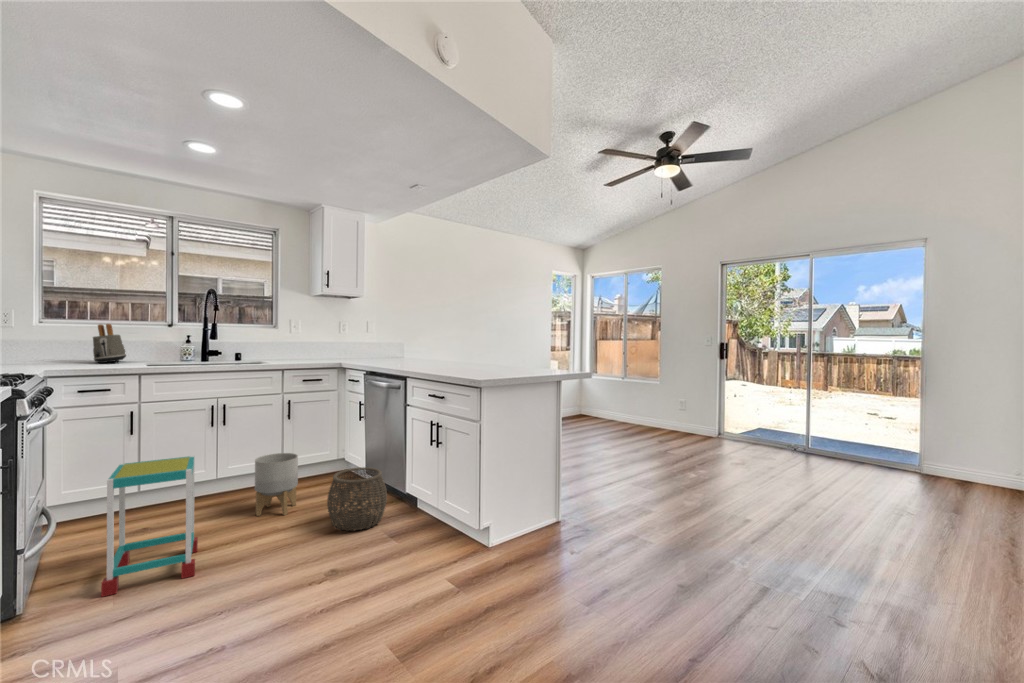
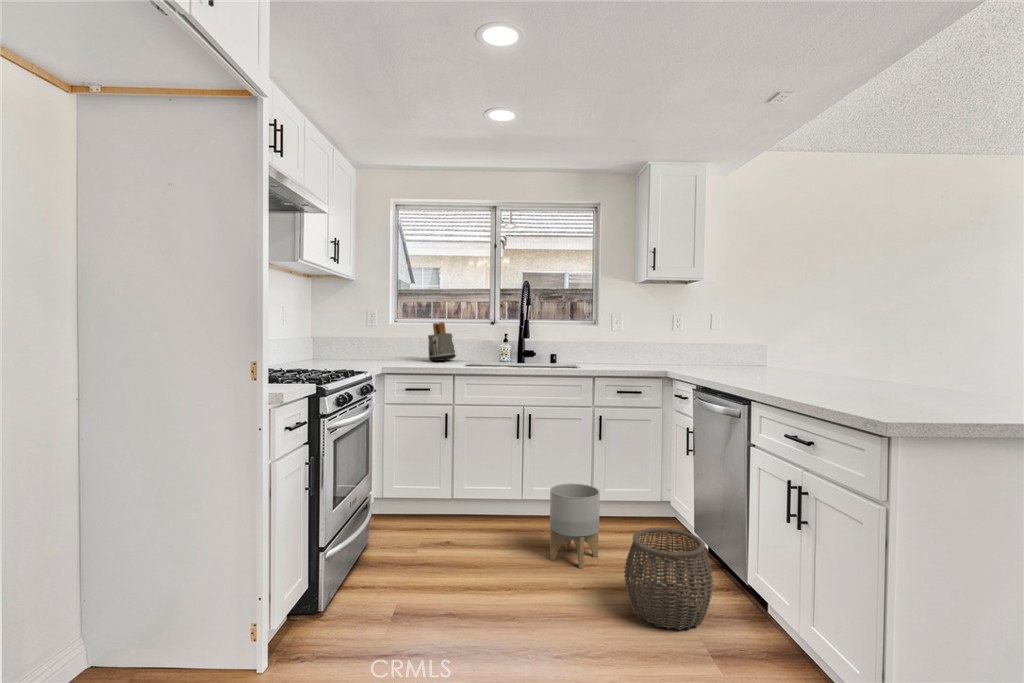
side table: present [101,456,198,597] -> none [382,472,480,623]

